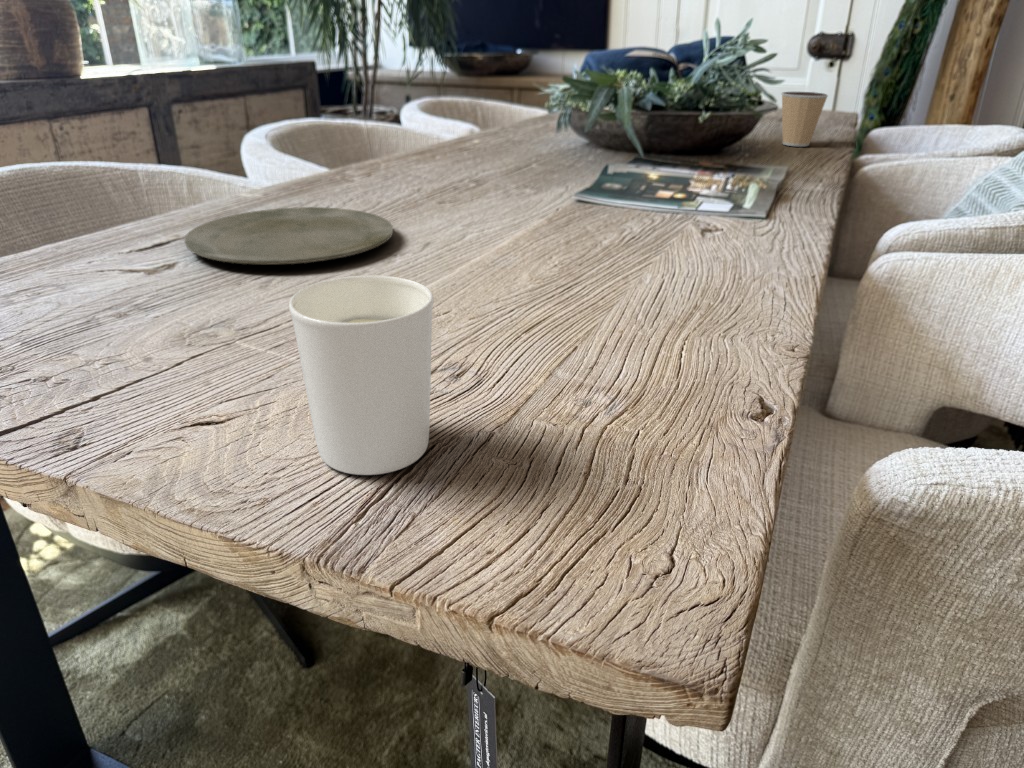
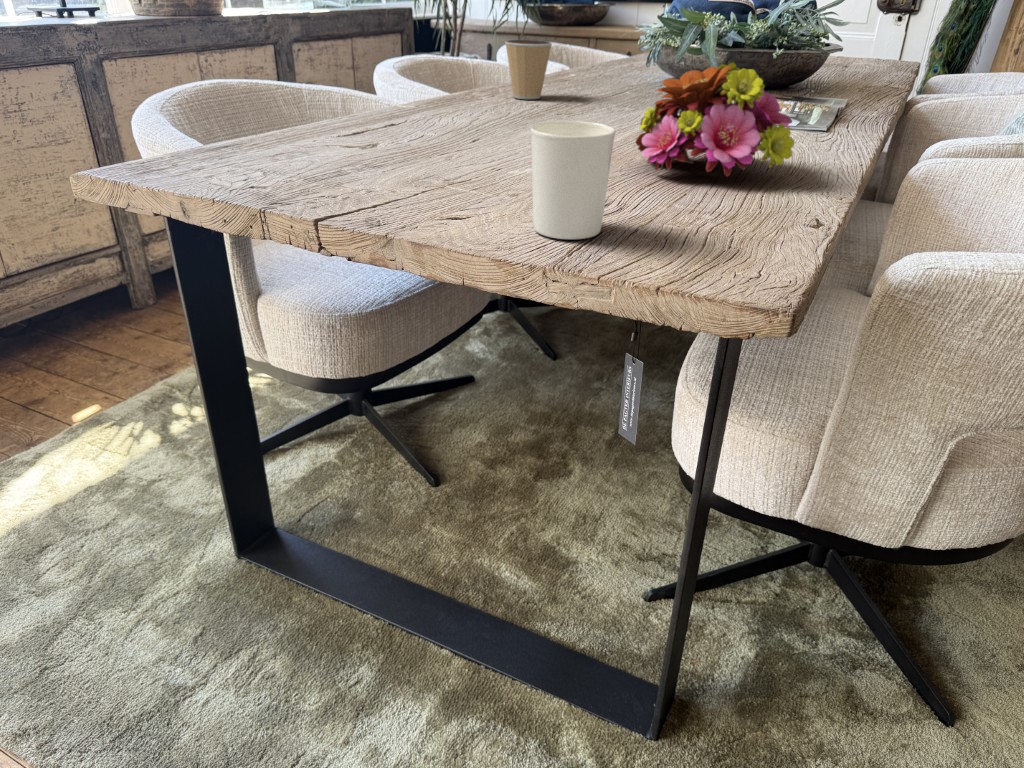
coffee cup: present [782,92,828,147] -> present [505,40,552,99]
flower bouquet: none [514,152,728,316] -> present [636,63,794,176]
plate: present [185,207,393,264] -> none [381,113,534,144]

